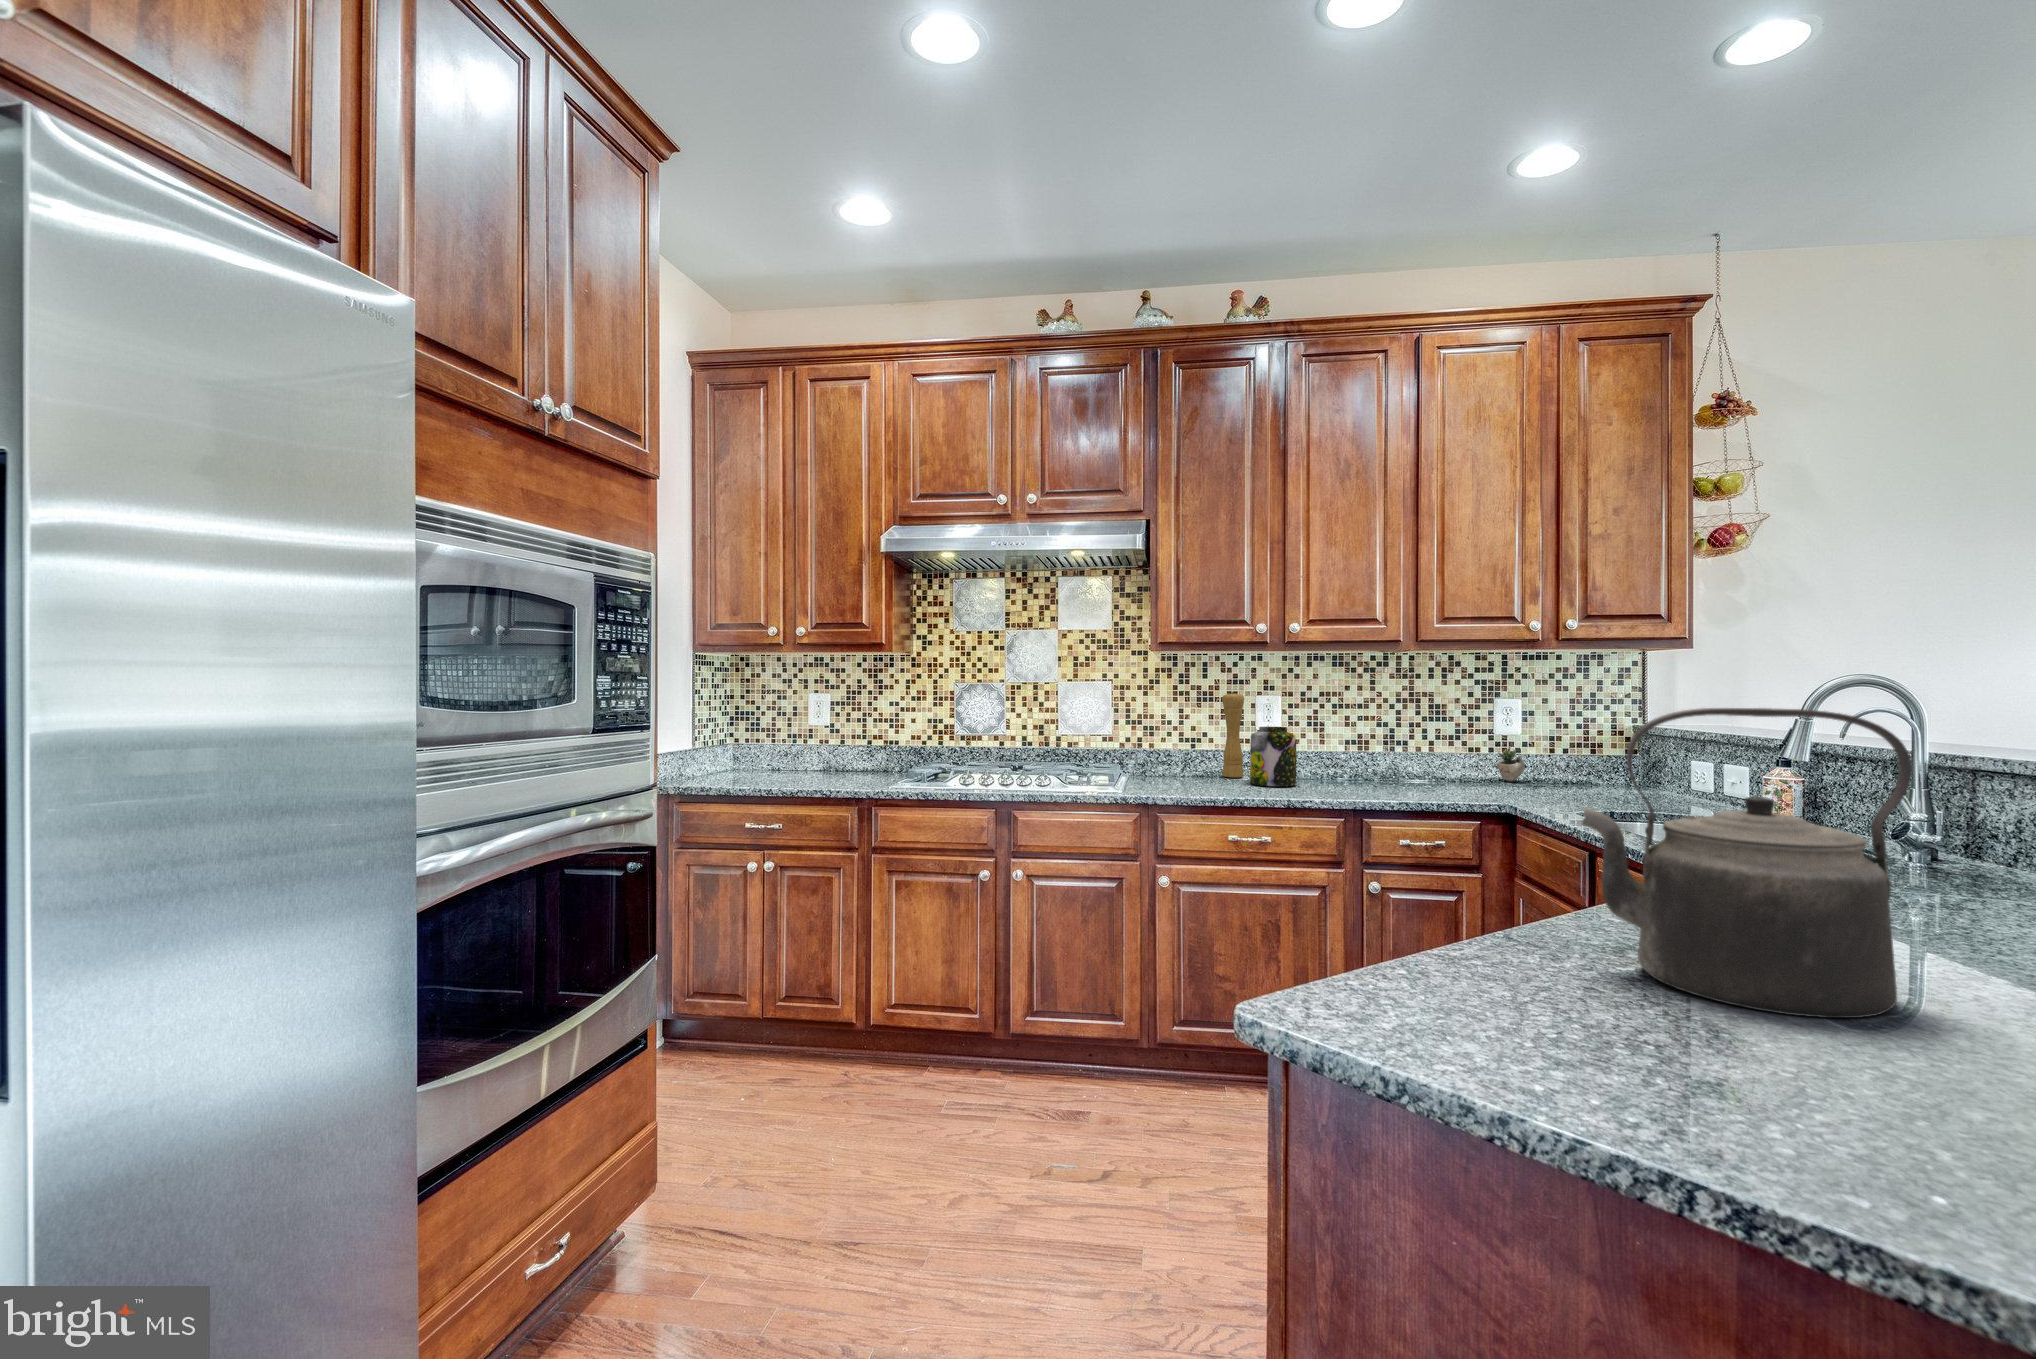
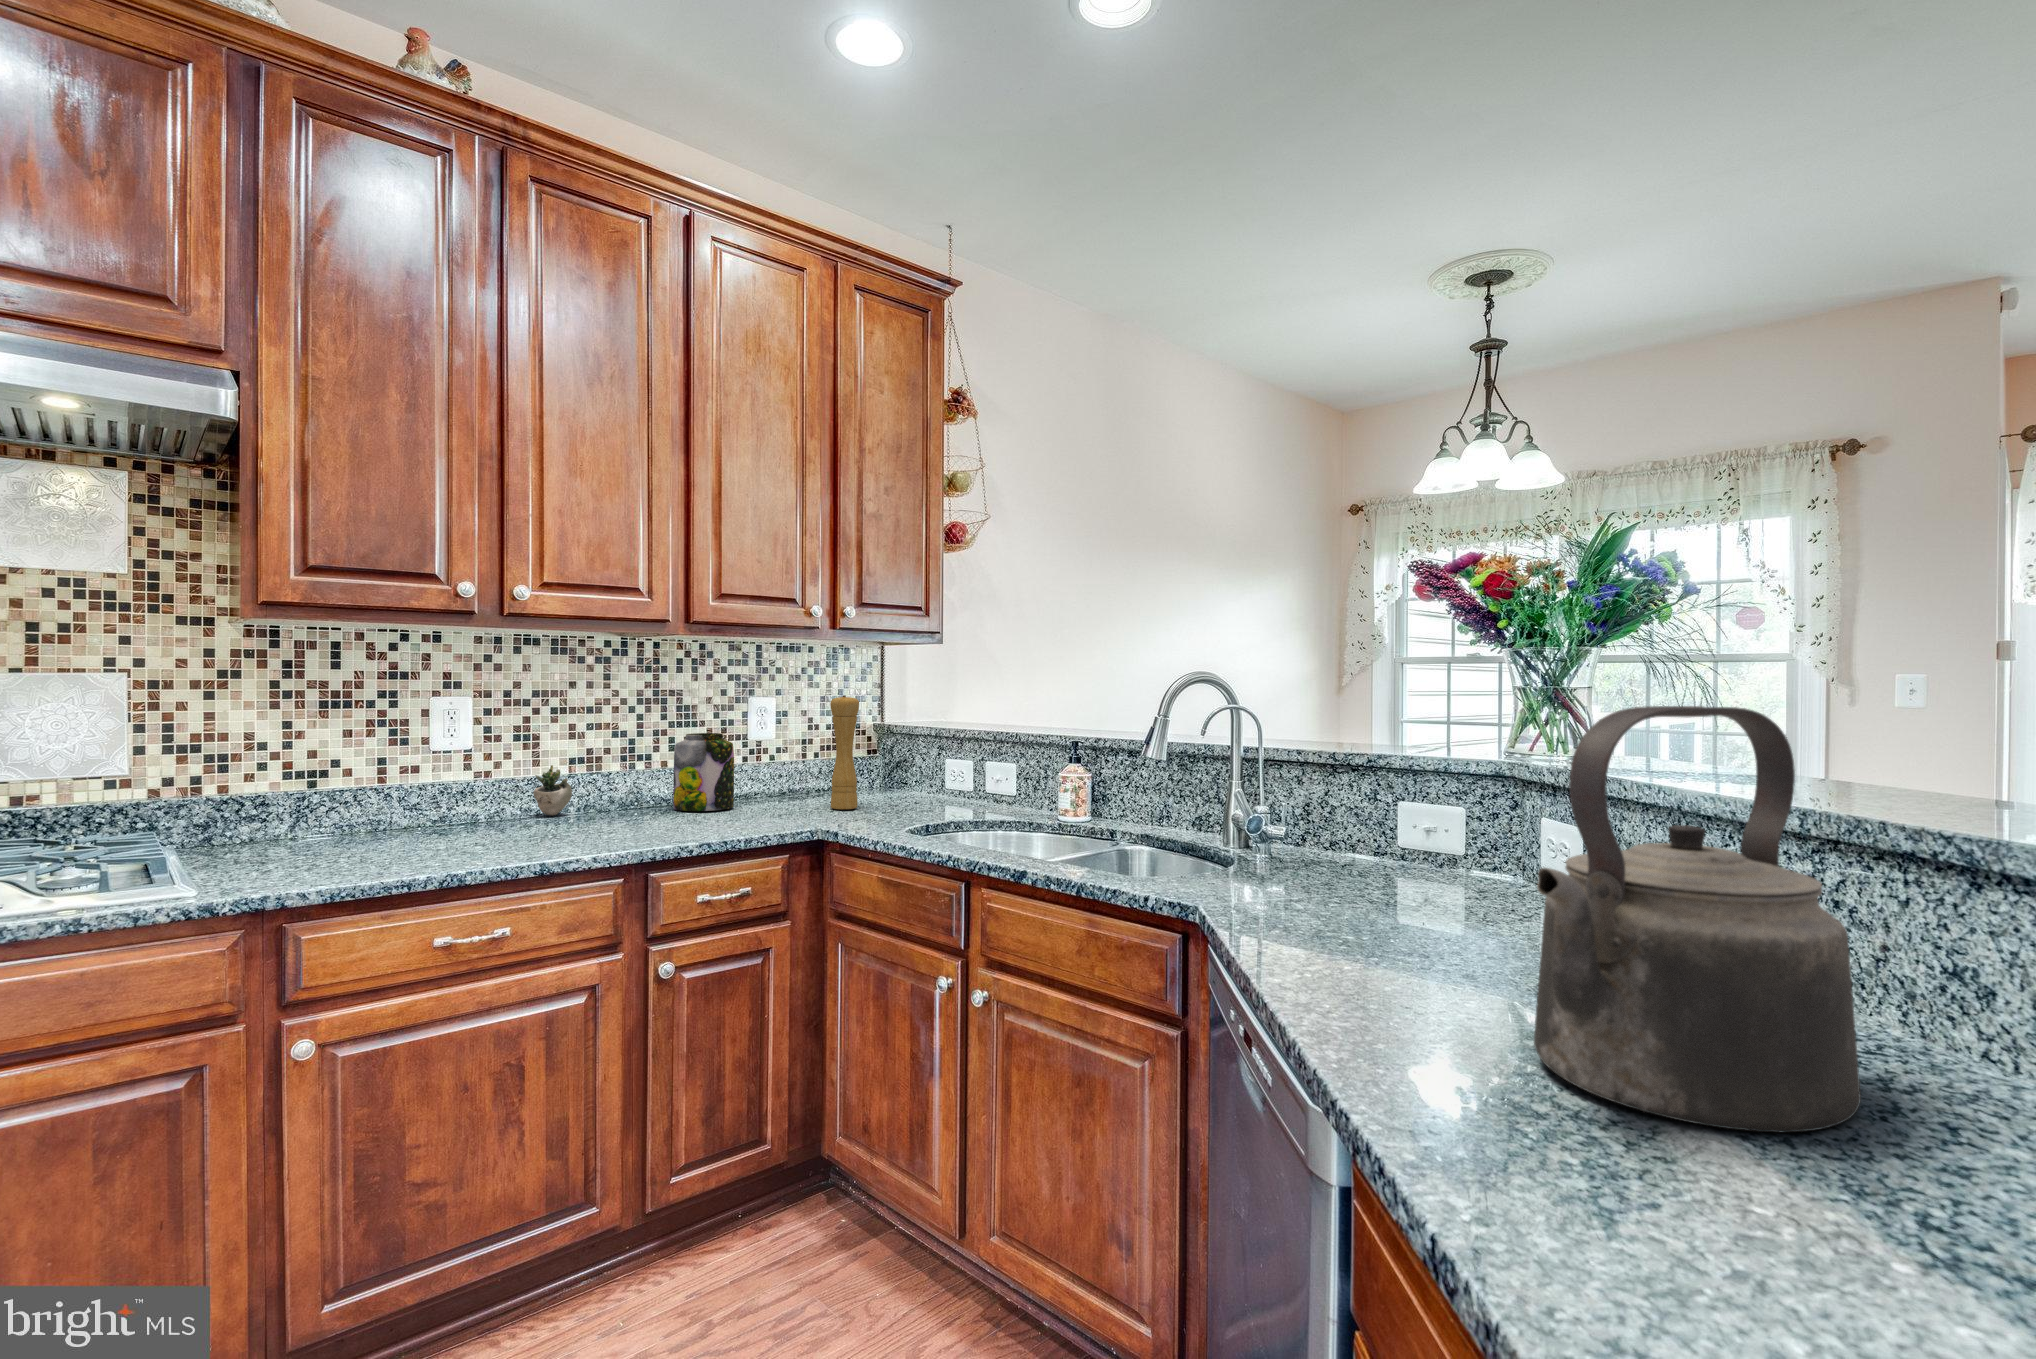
pepper mill: present [1222,692,1244,777] -> present [830,695,859,809]
jar: present [1250,727,1296,786] -> present [673,733,734,811]
succulent plant: present [1497,745,1546,782] -> present [533,761,601,816]

